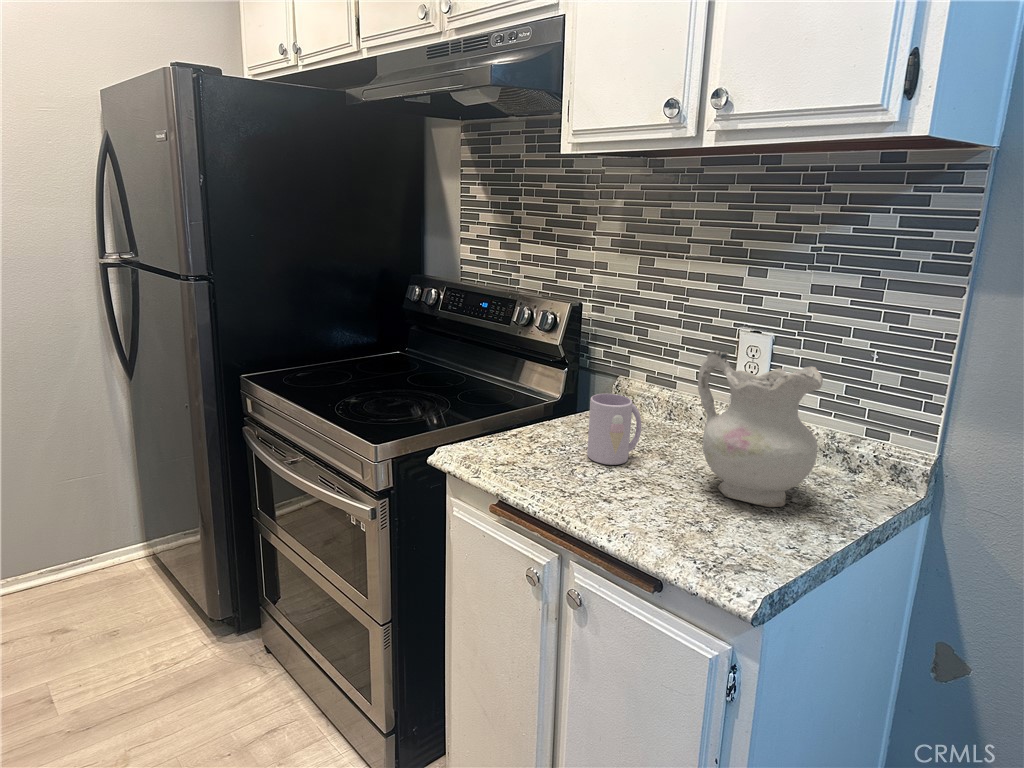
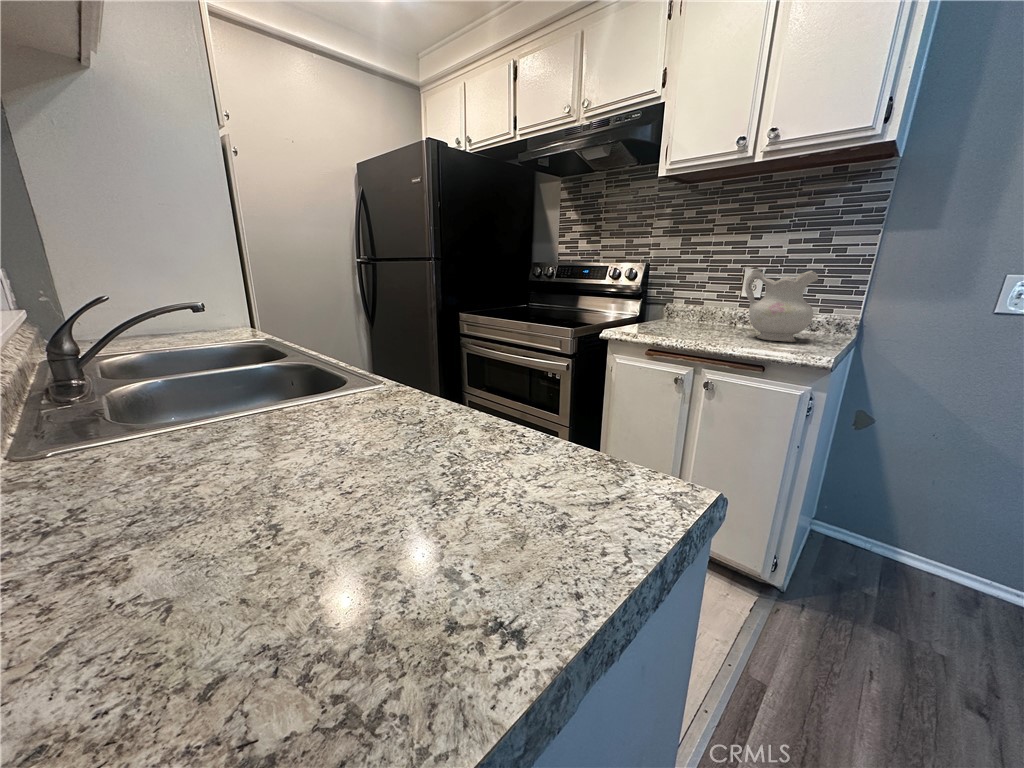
mug: present [587,394,641,465] -> none [679,301,708,334]

